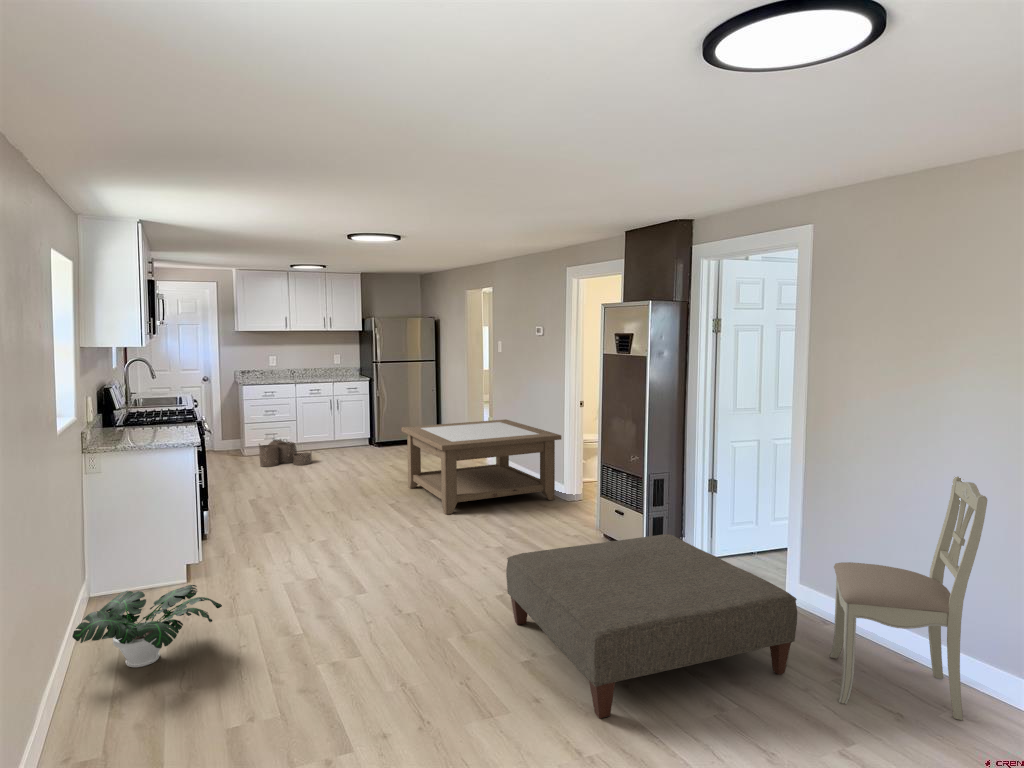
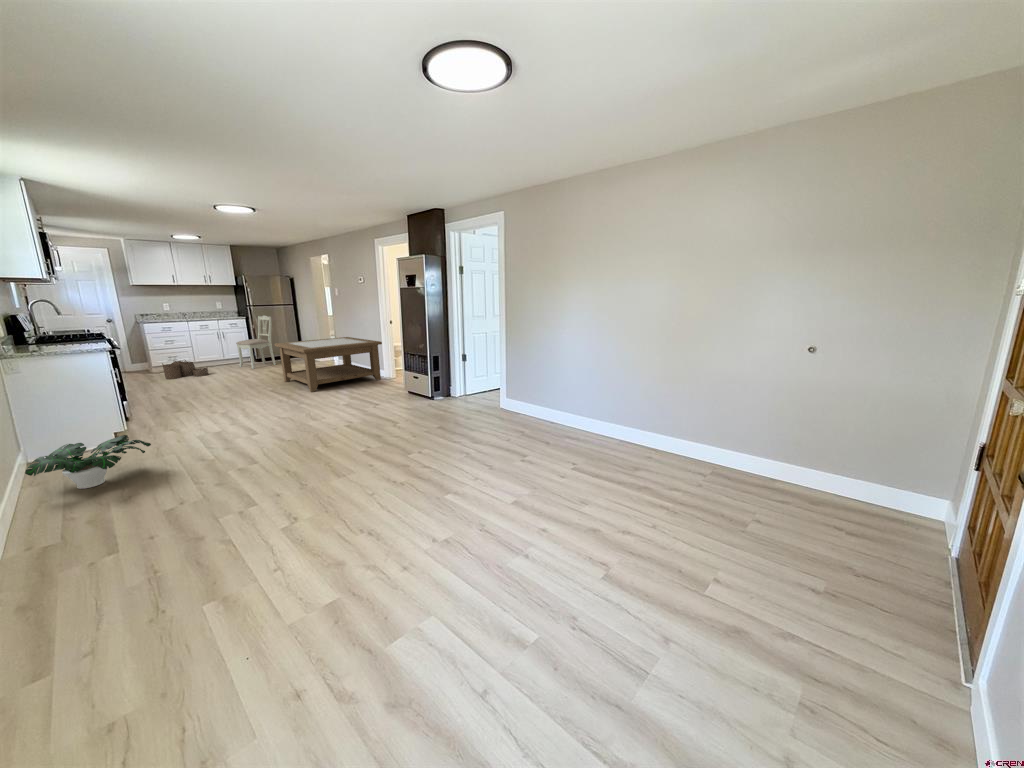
dining chair: present [830,476,987,720] -> present [236,316,276,369]
ottoman: present [506,534,797,718] -> none [348,381,498,463]

